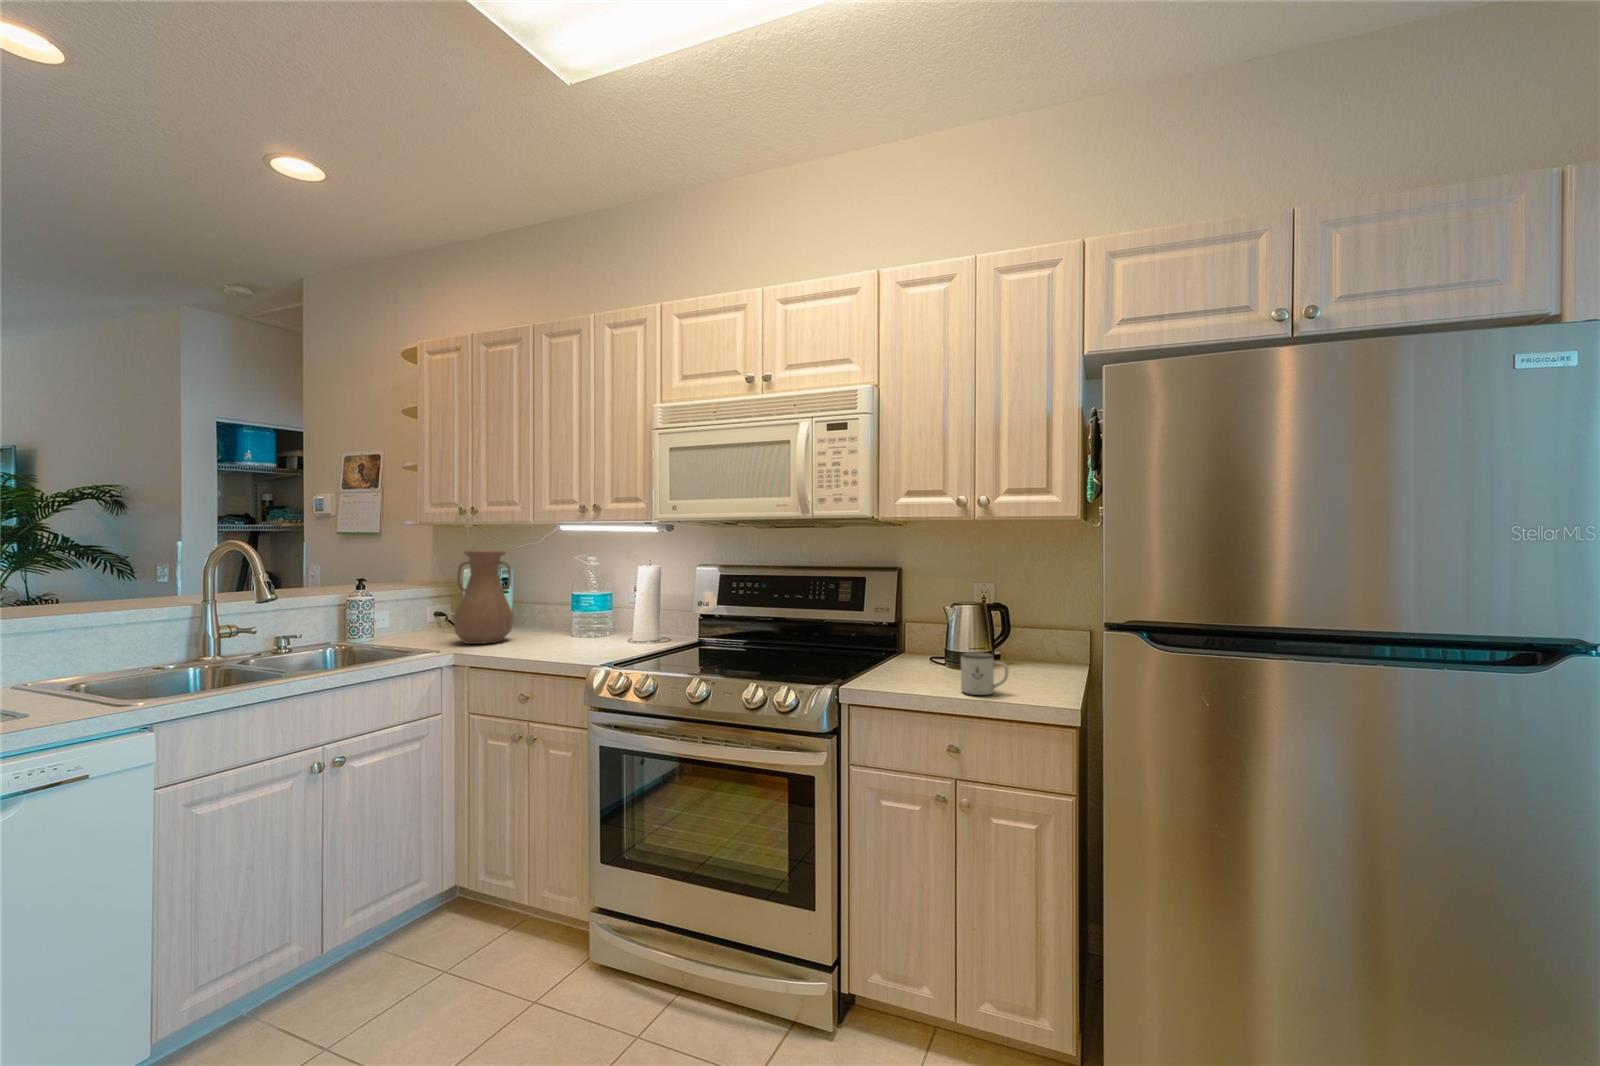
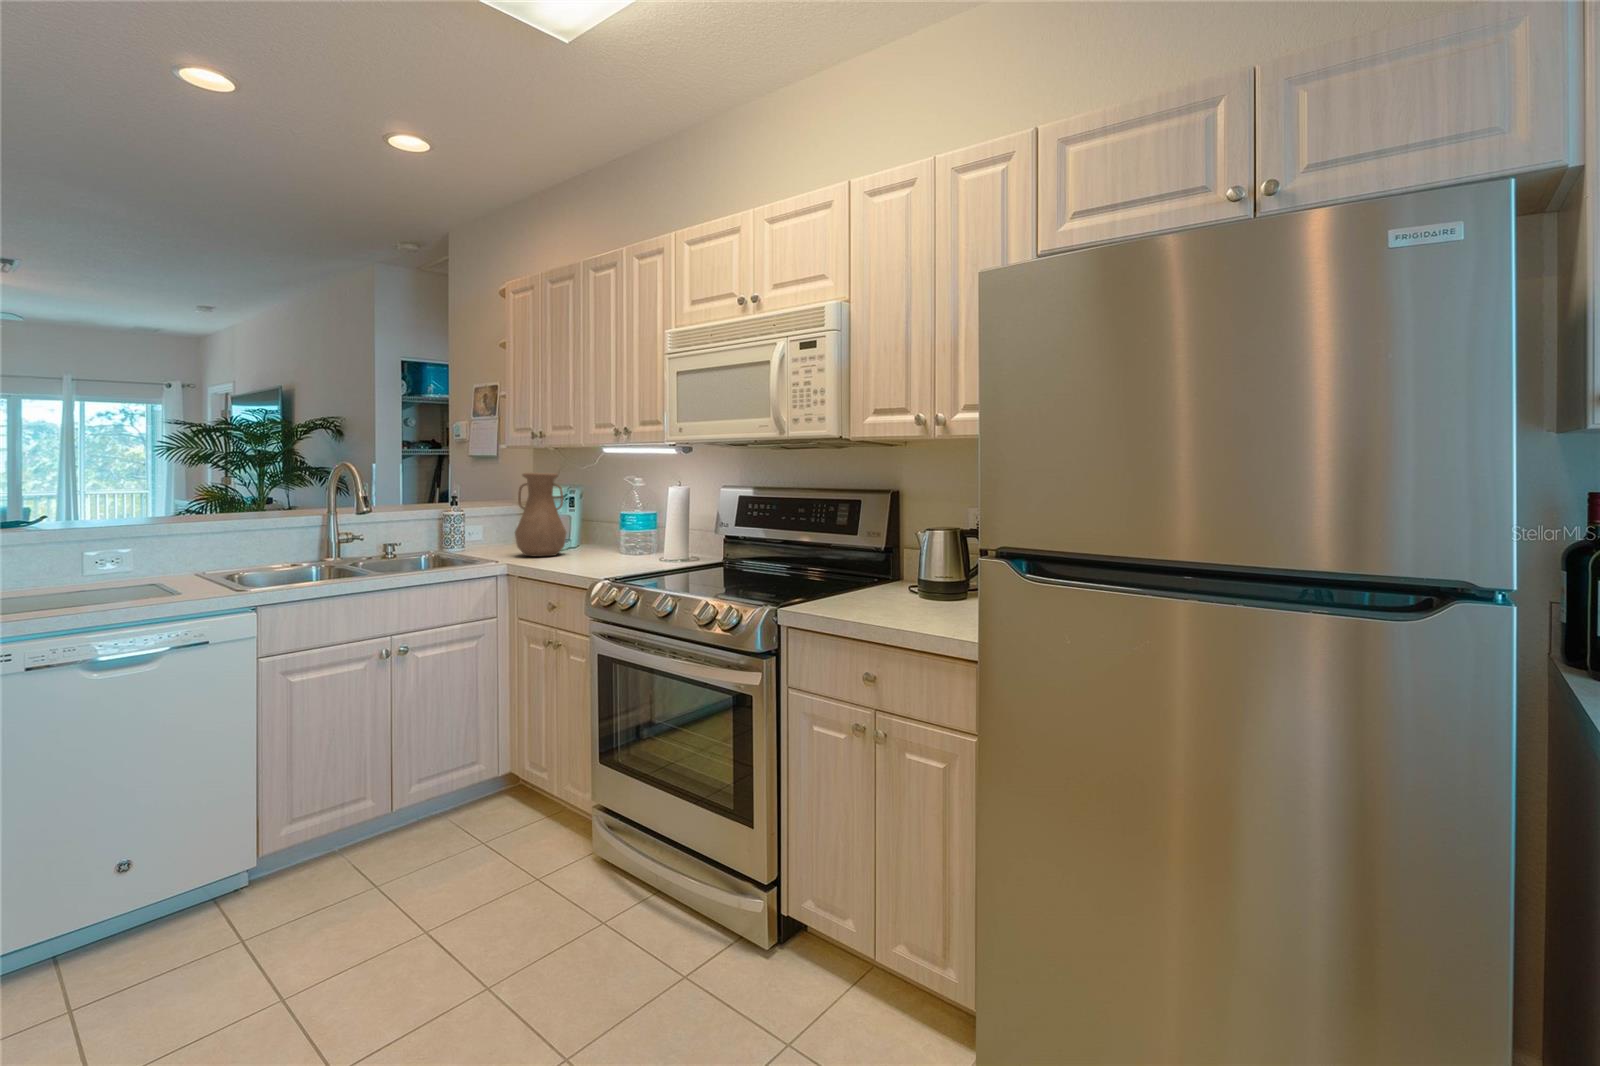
mug: present [961,652,1009,695] -> none [899,569,944,610]

